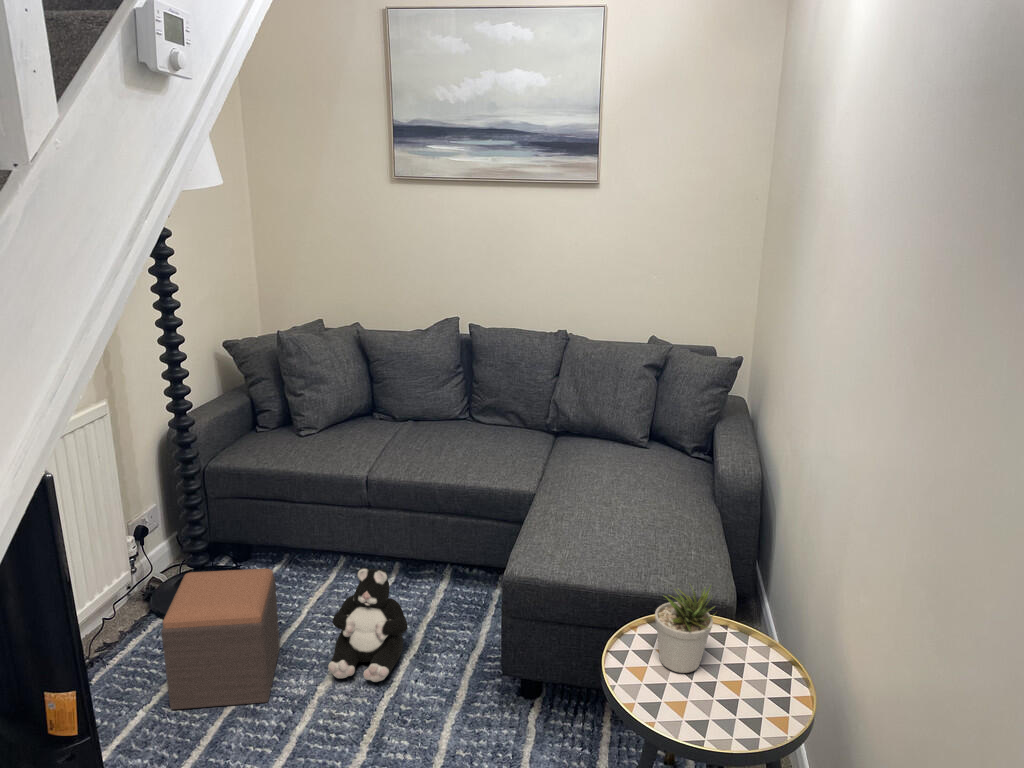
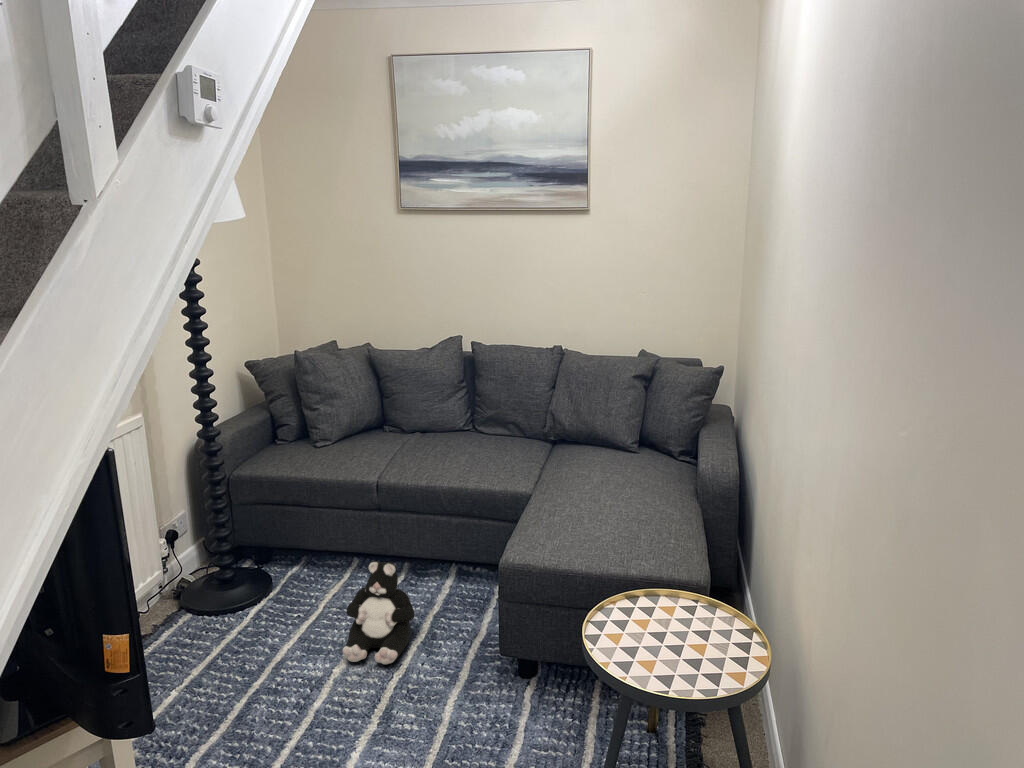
footstool: present [161,569,280,709] -> none [192,563,299,690]
potted plant: present [655,587,715,673] -> none [629,558,684,638]

